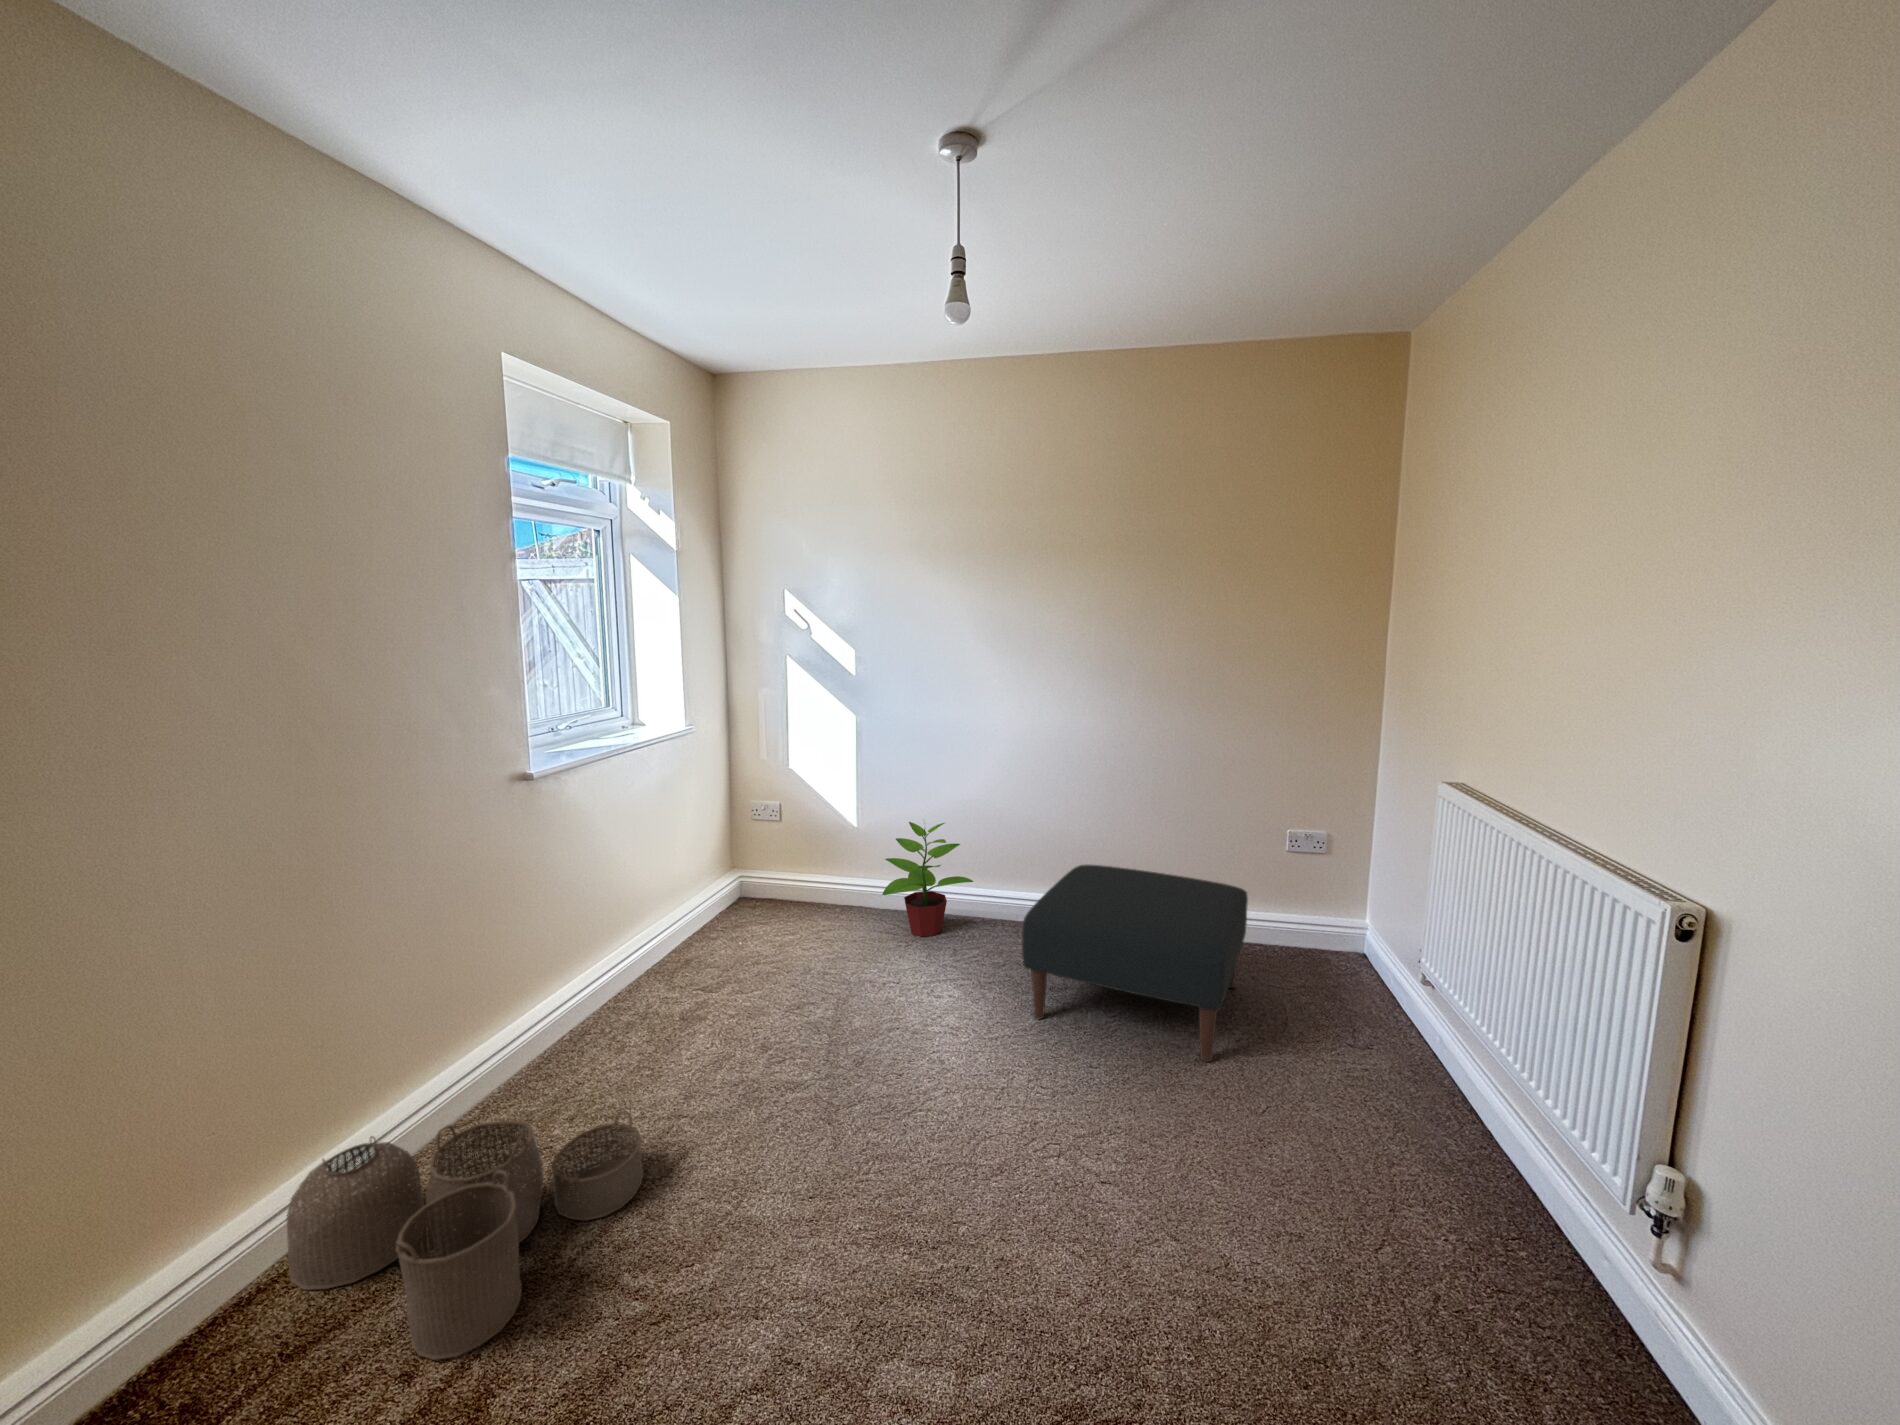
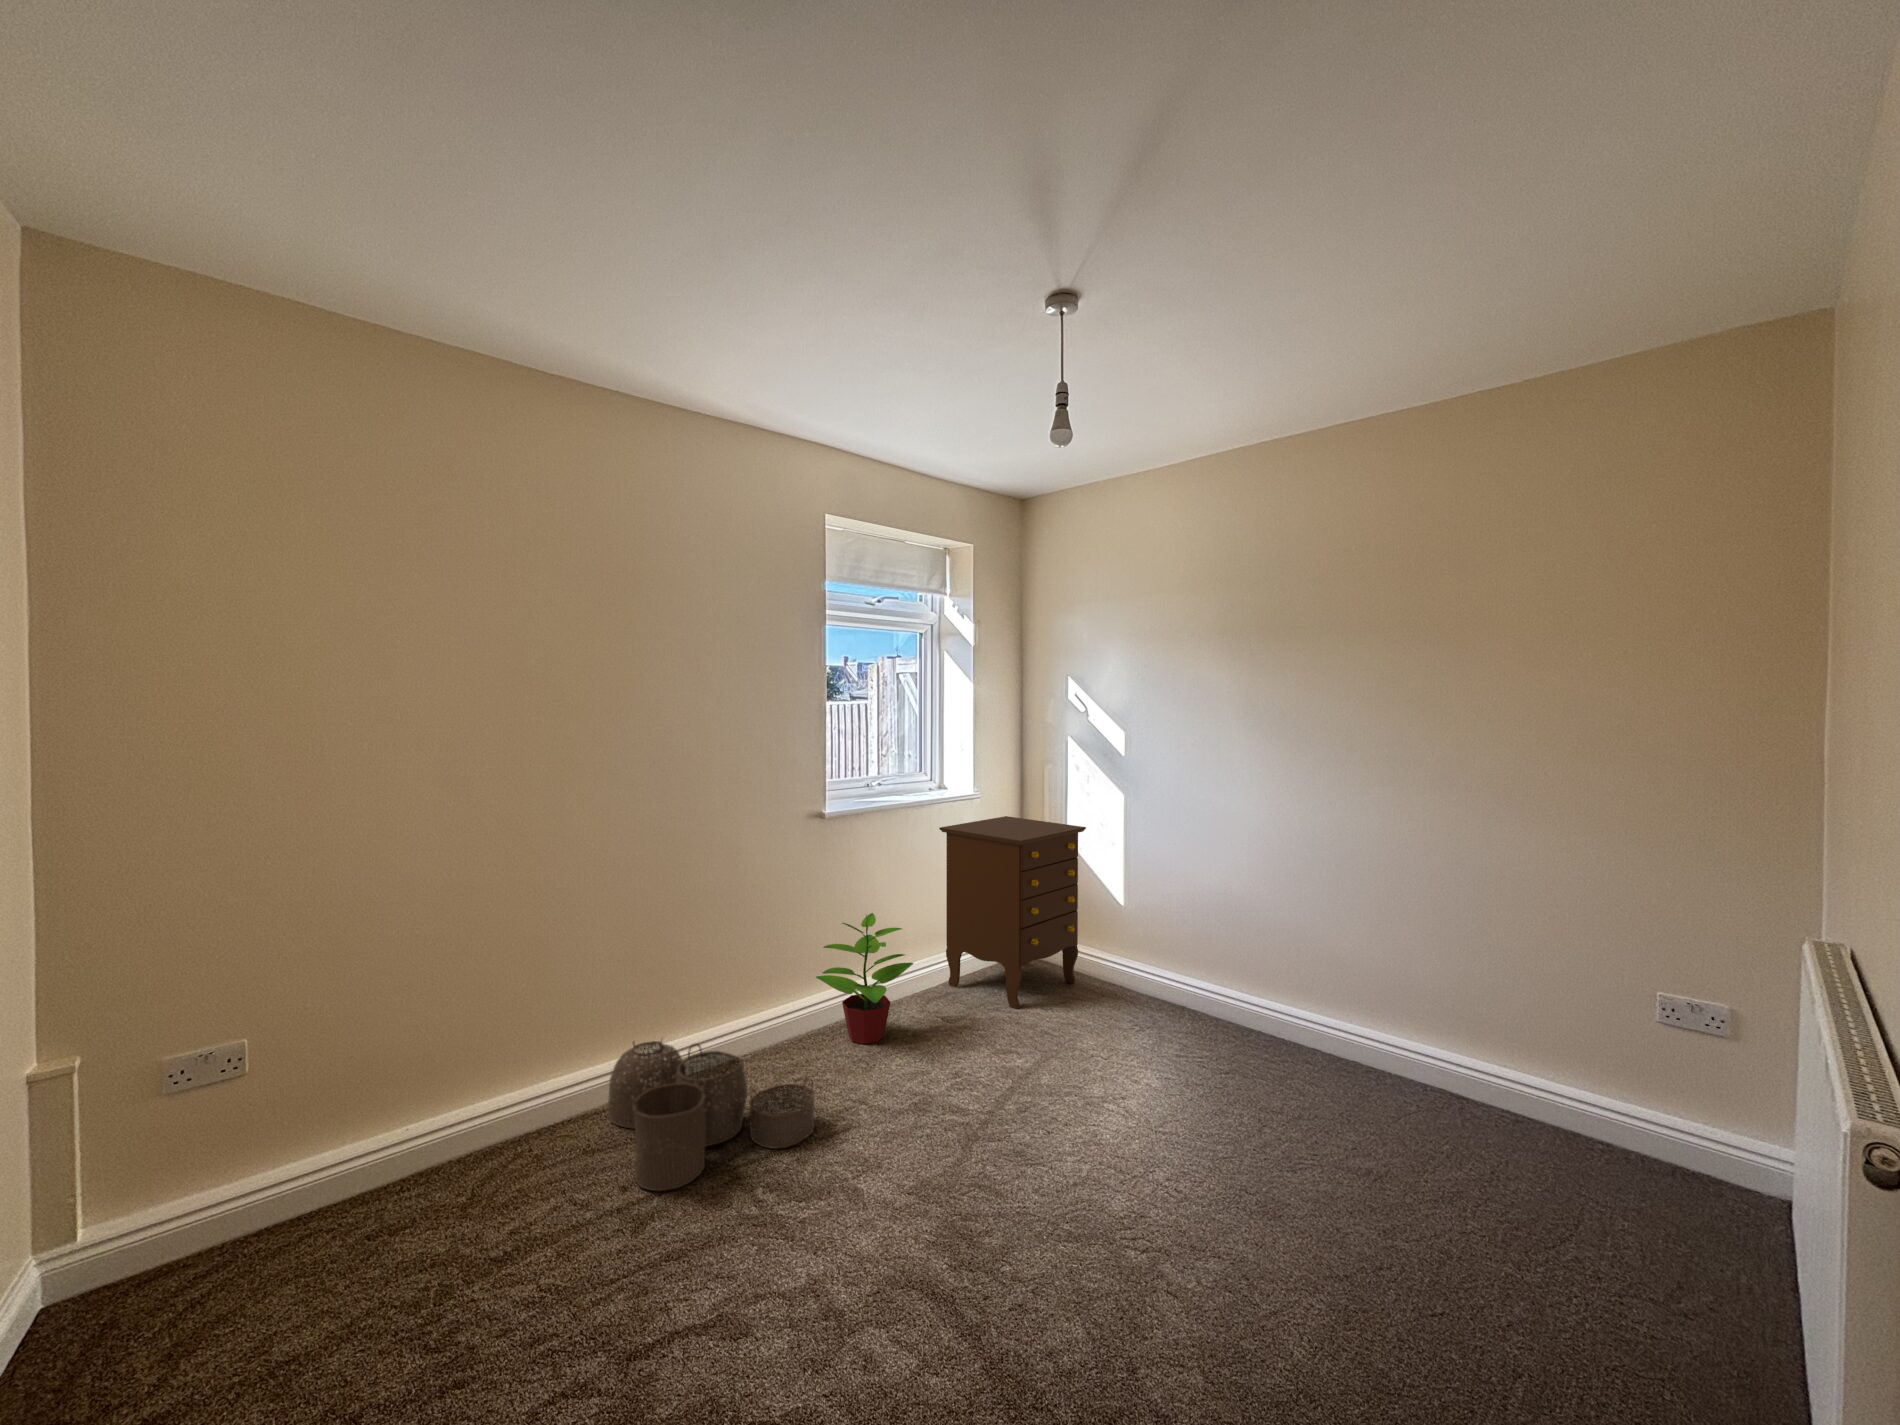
dresser: none [659,751,818,955] -> present [939,816,1086,1009]
potted plant: present [883,822,973,936] -> present [816,913,913,1044]
ottoman: present [1022,865,1248,1062] -> none [1203,983,1532,1243]

